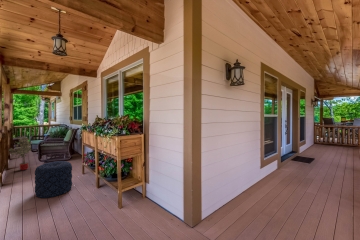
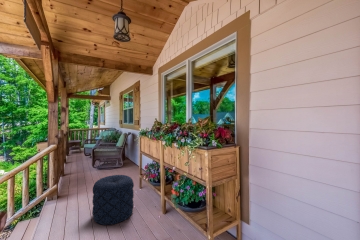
potted tree: present [9,136,31,170] -> none [65,140,88,179]

